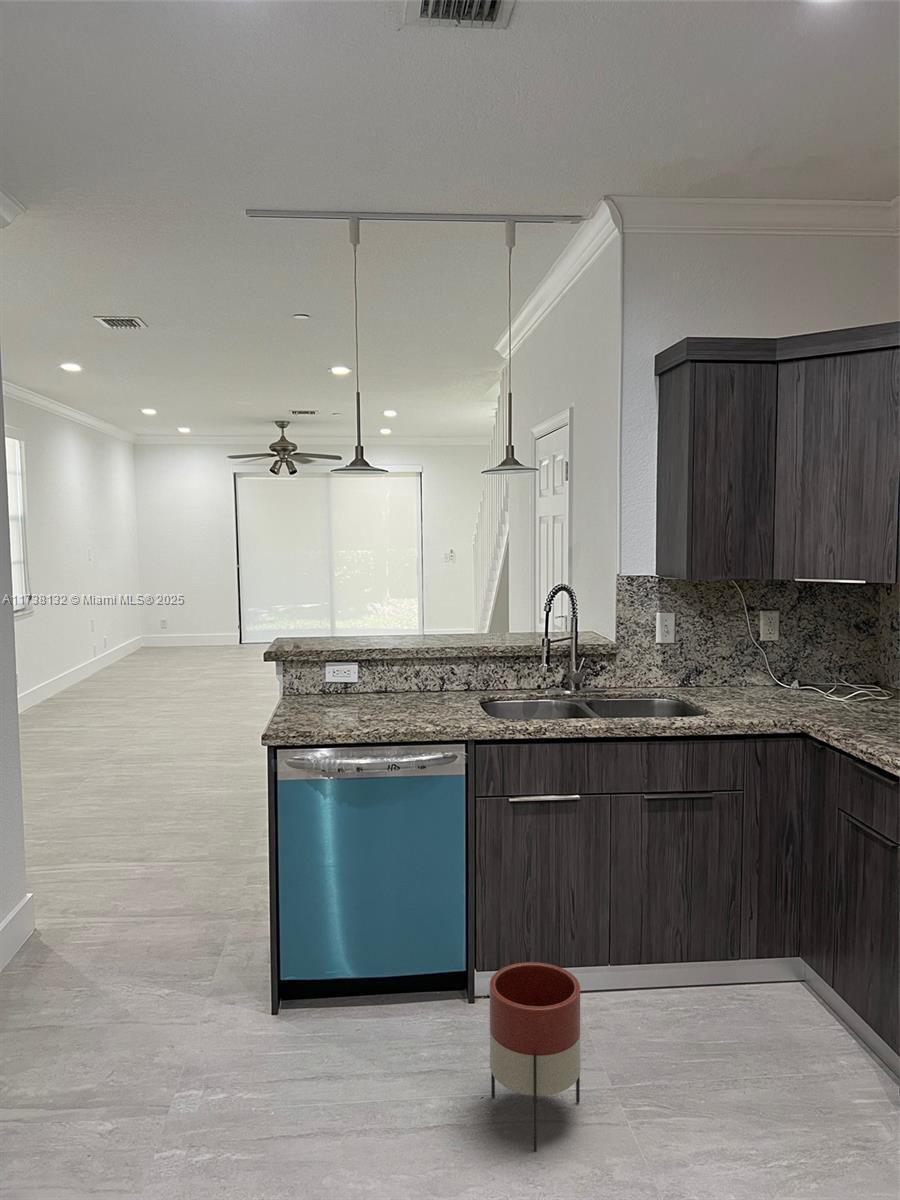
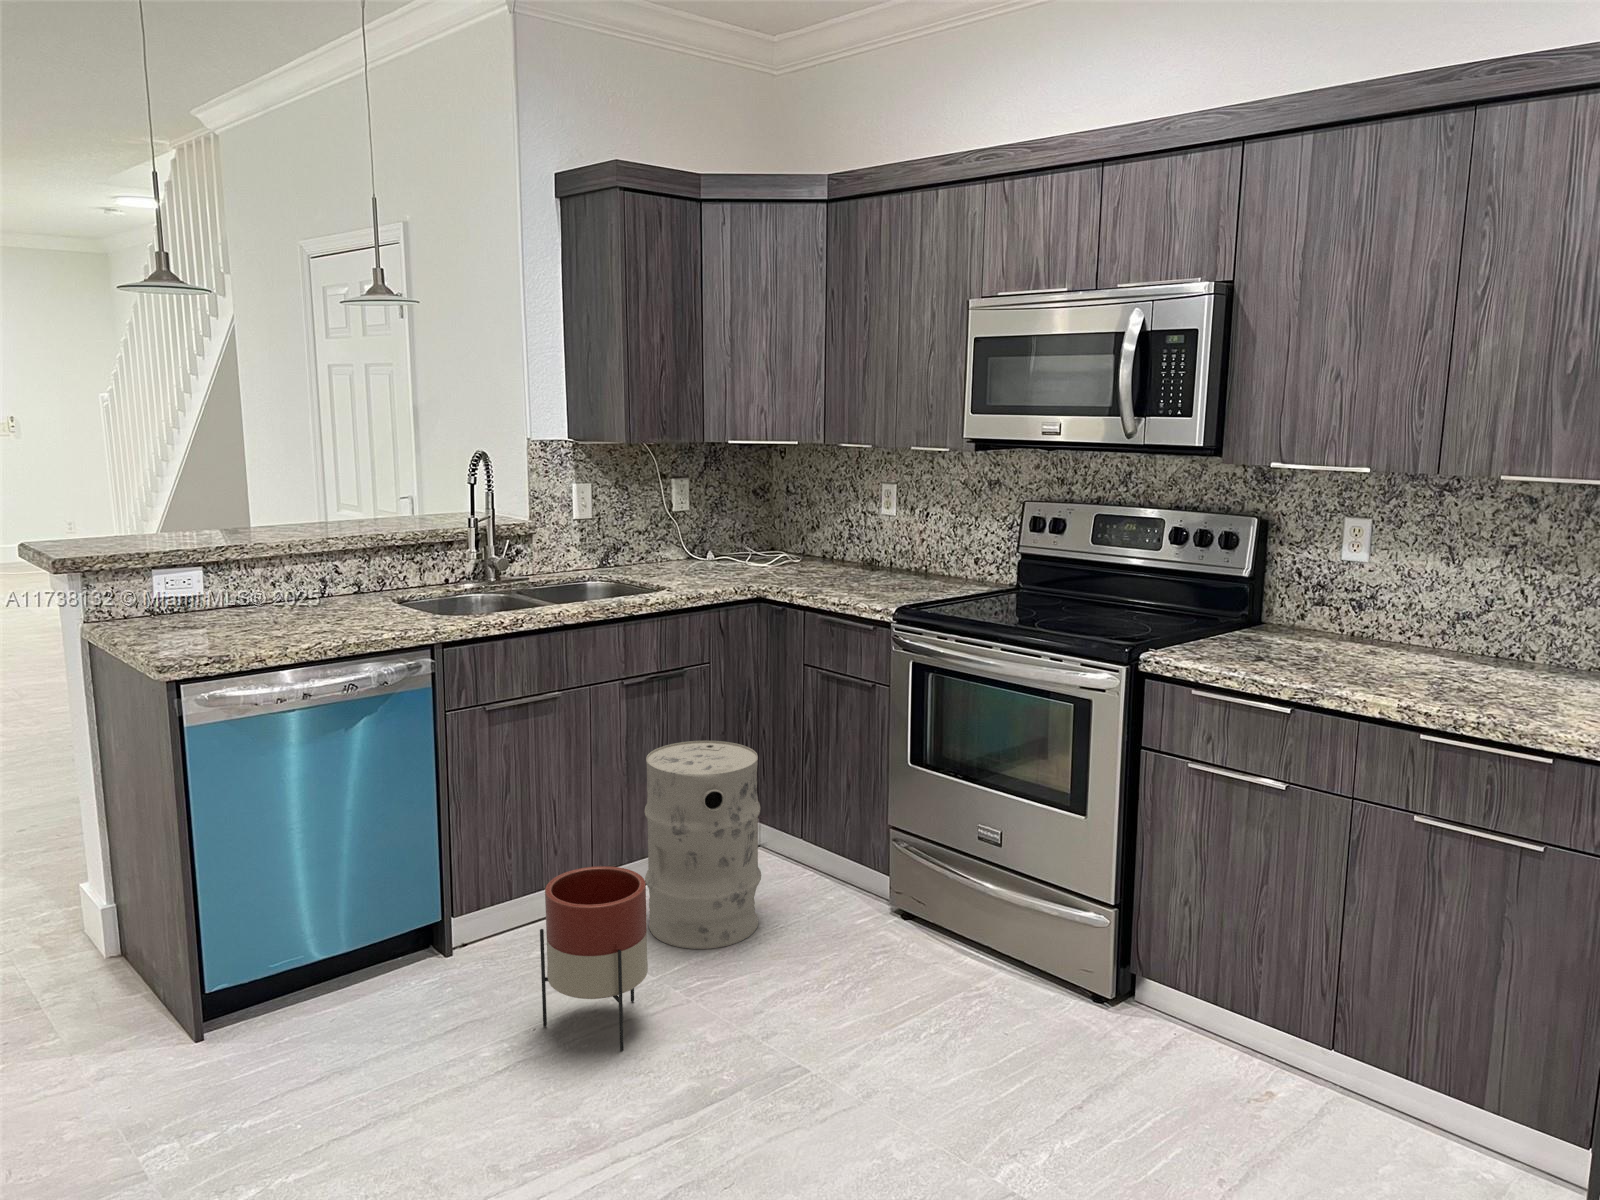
trash can: none [639,861,752,1077] -> present [645,741,761,949]

